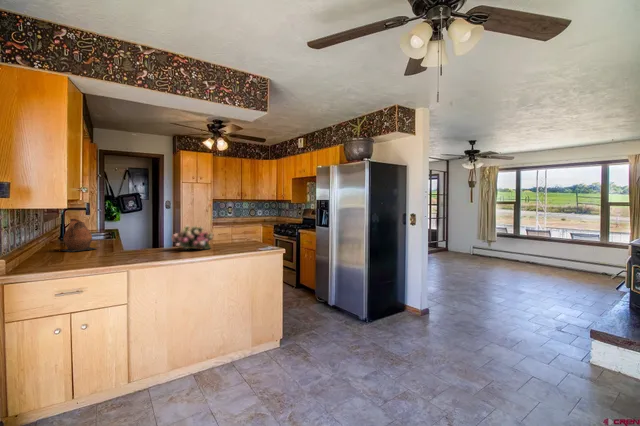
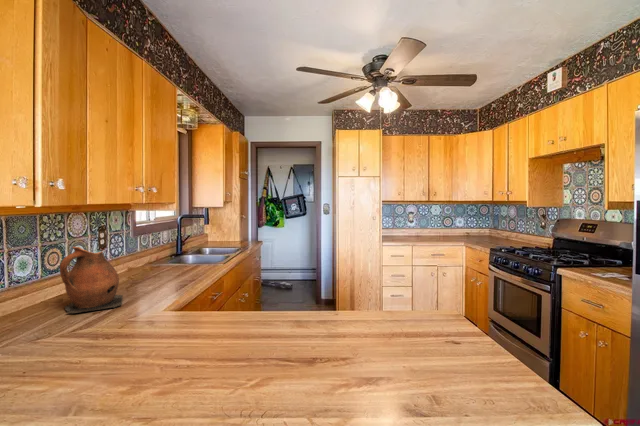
flower arrangement: present [172,225,213,249] -> none [164,284,307,384]

